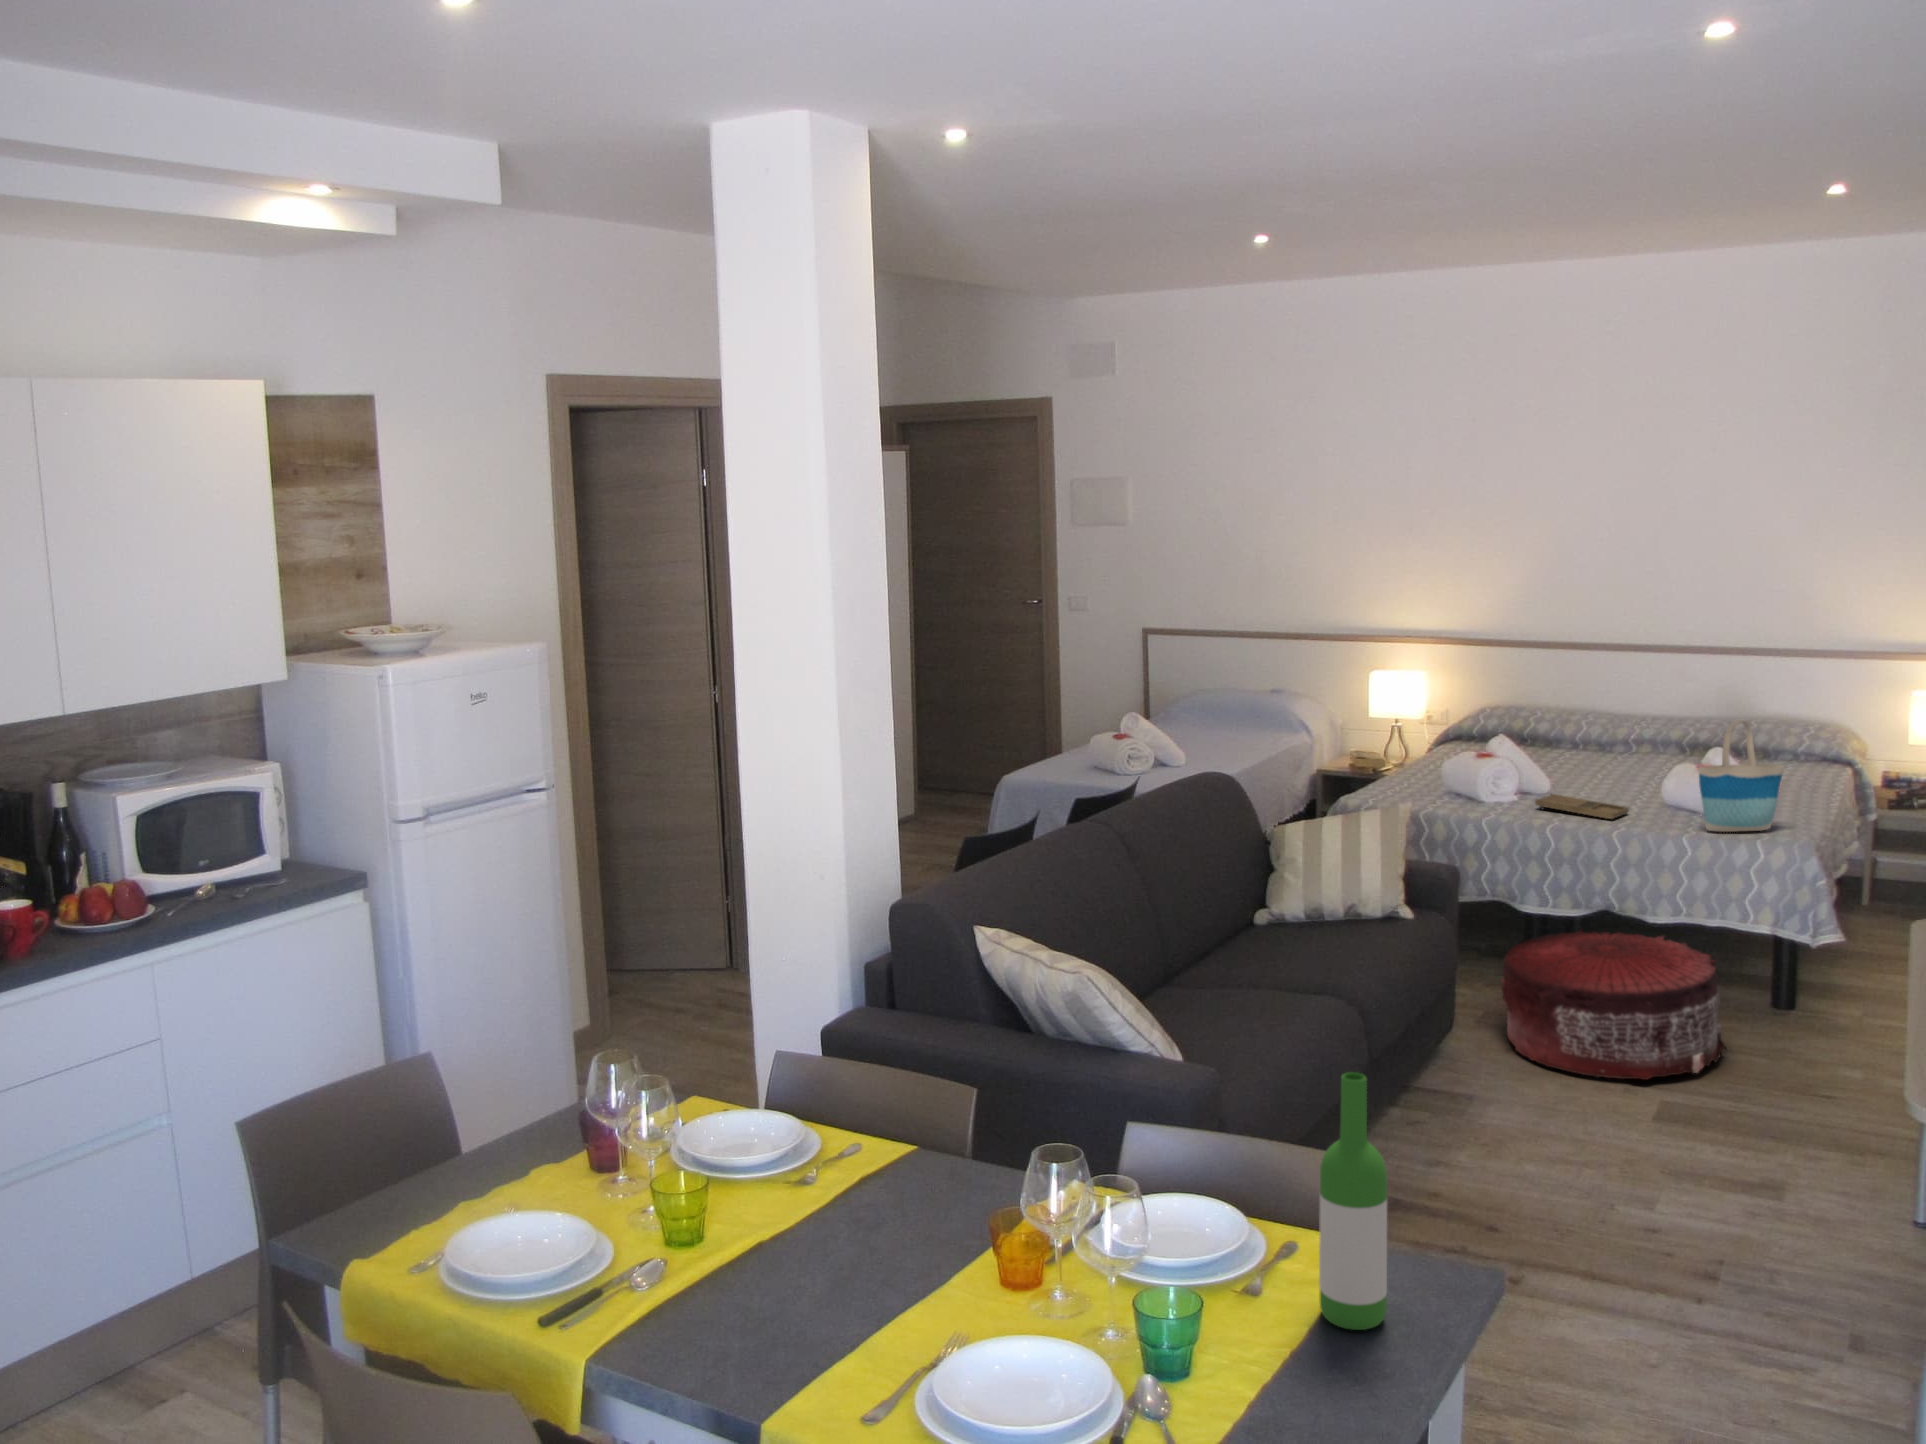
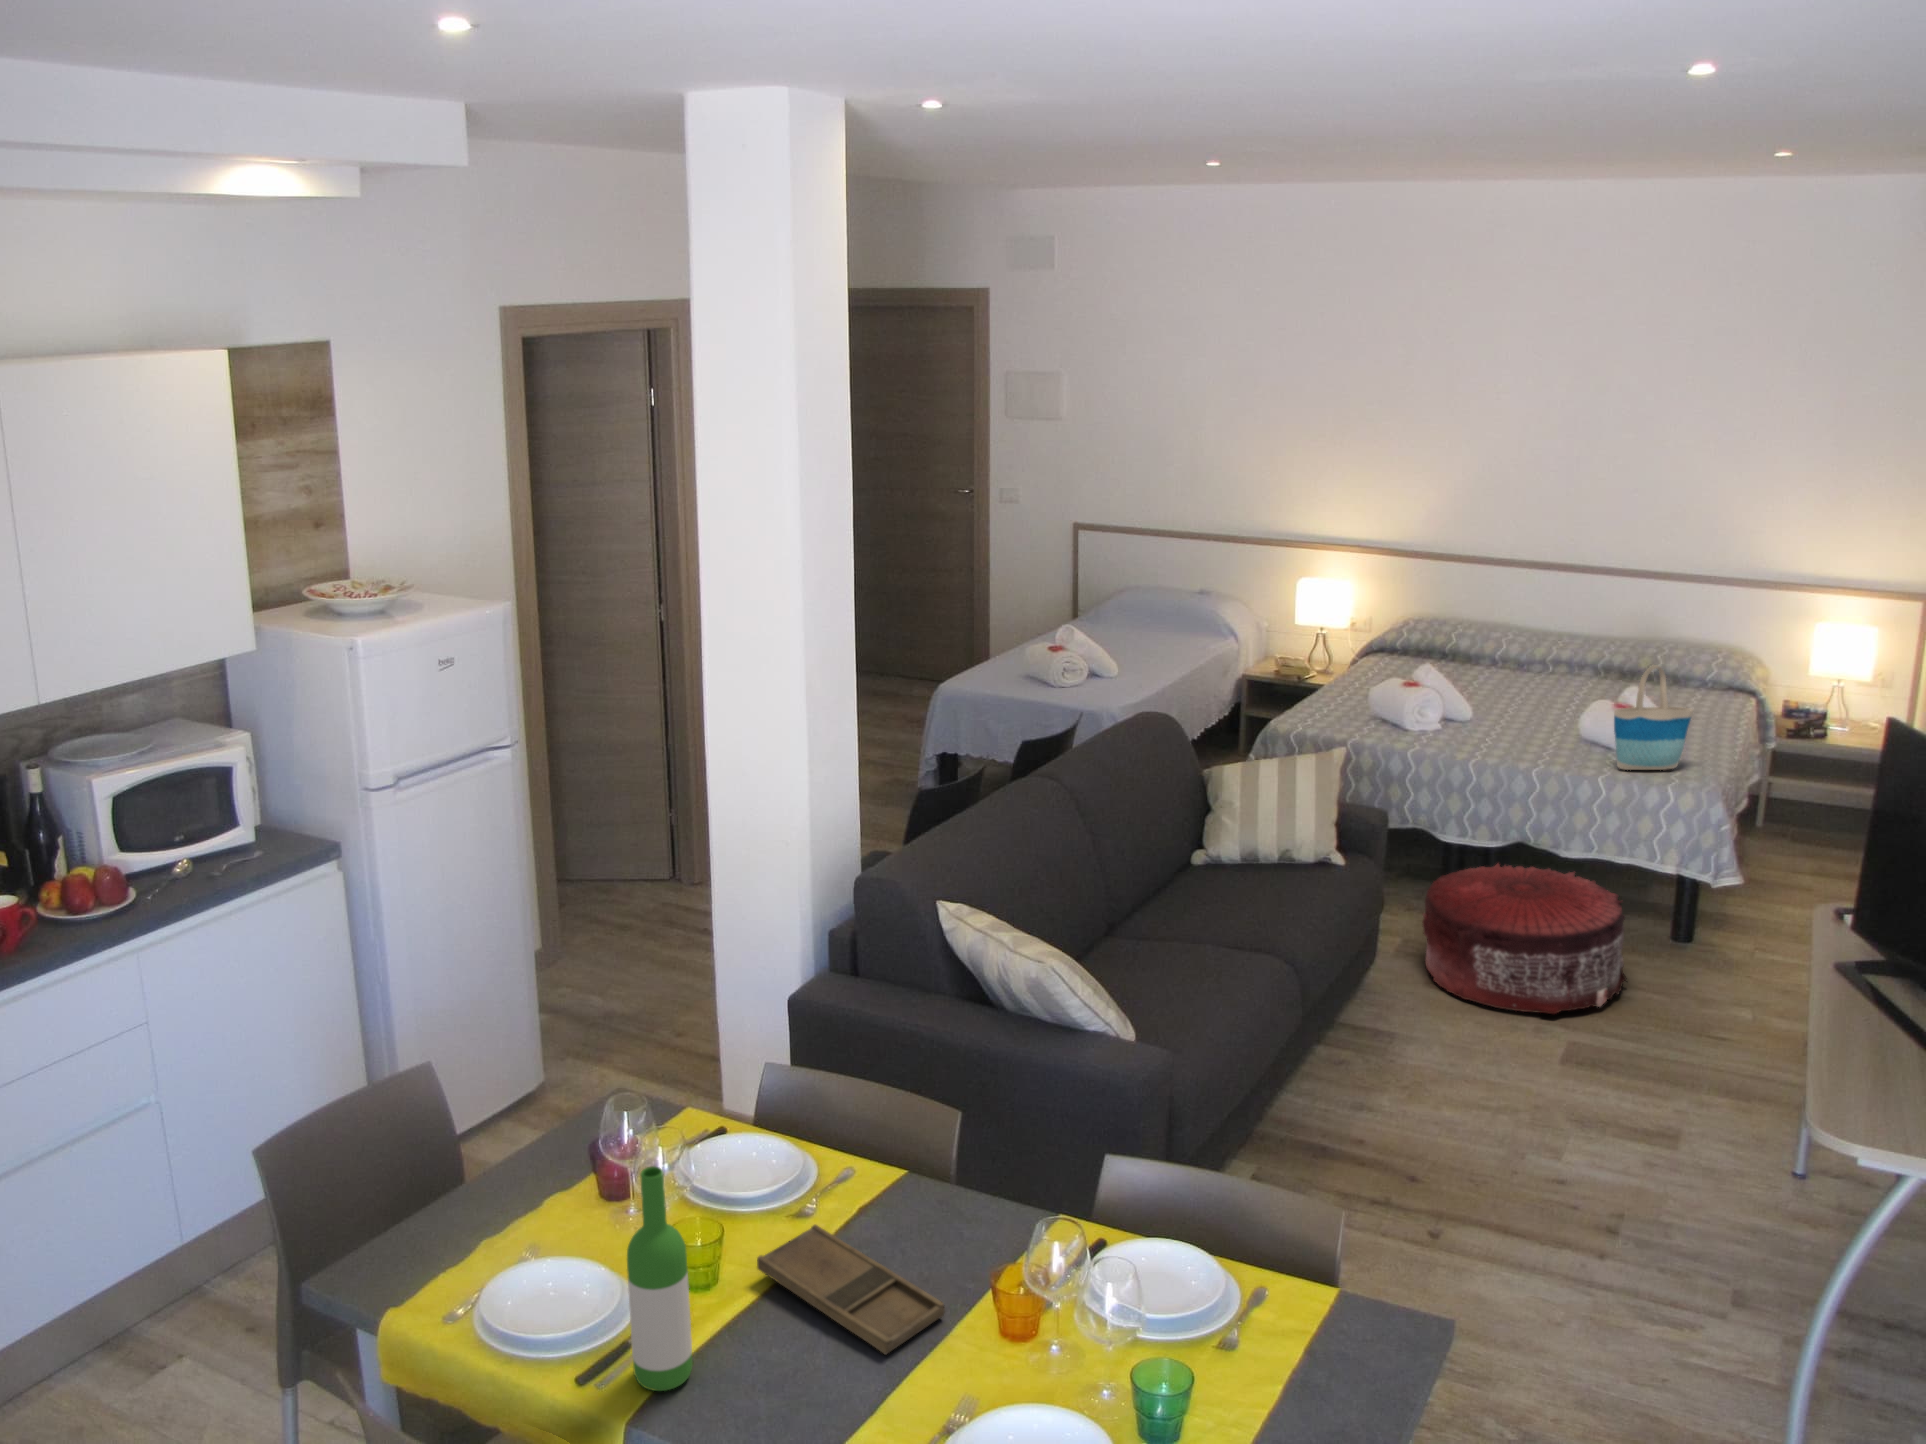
tray: present [1535,794,1629,819] -> present [757,1225,945,1354]
wine bottle: present [1319,1072,1387,1330] -> present [627,1166,693,1391]

